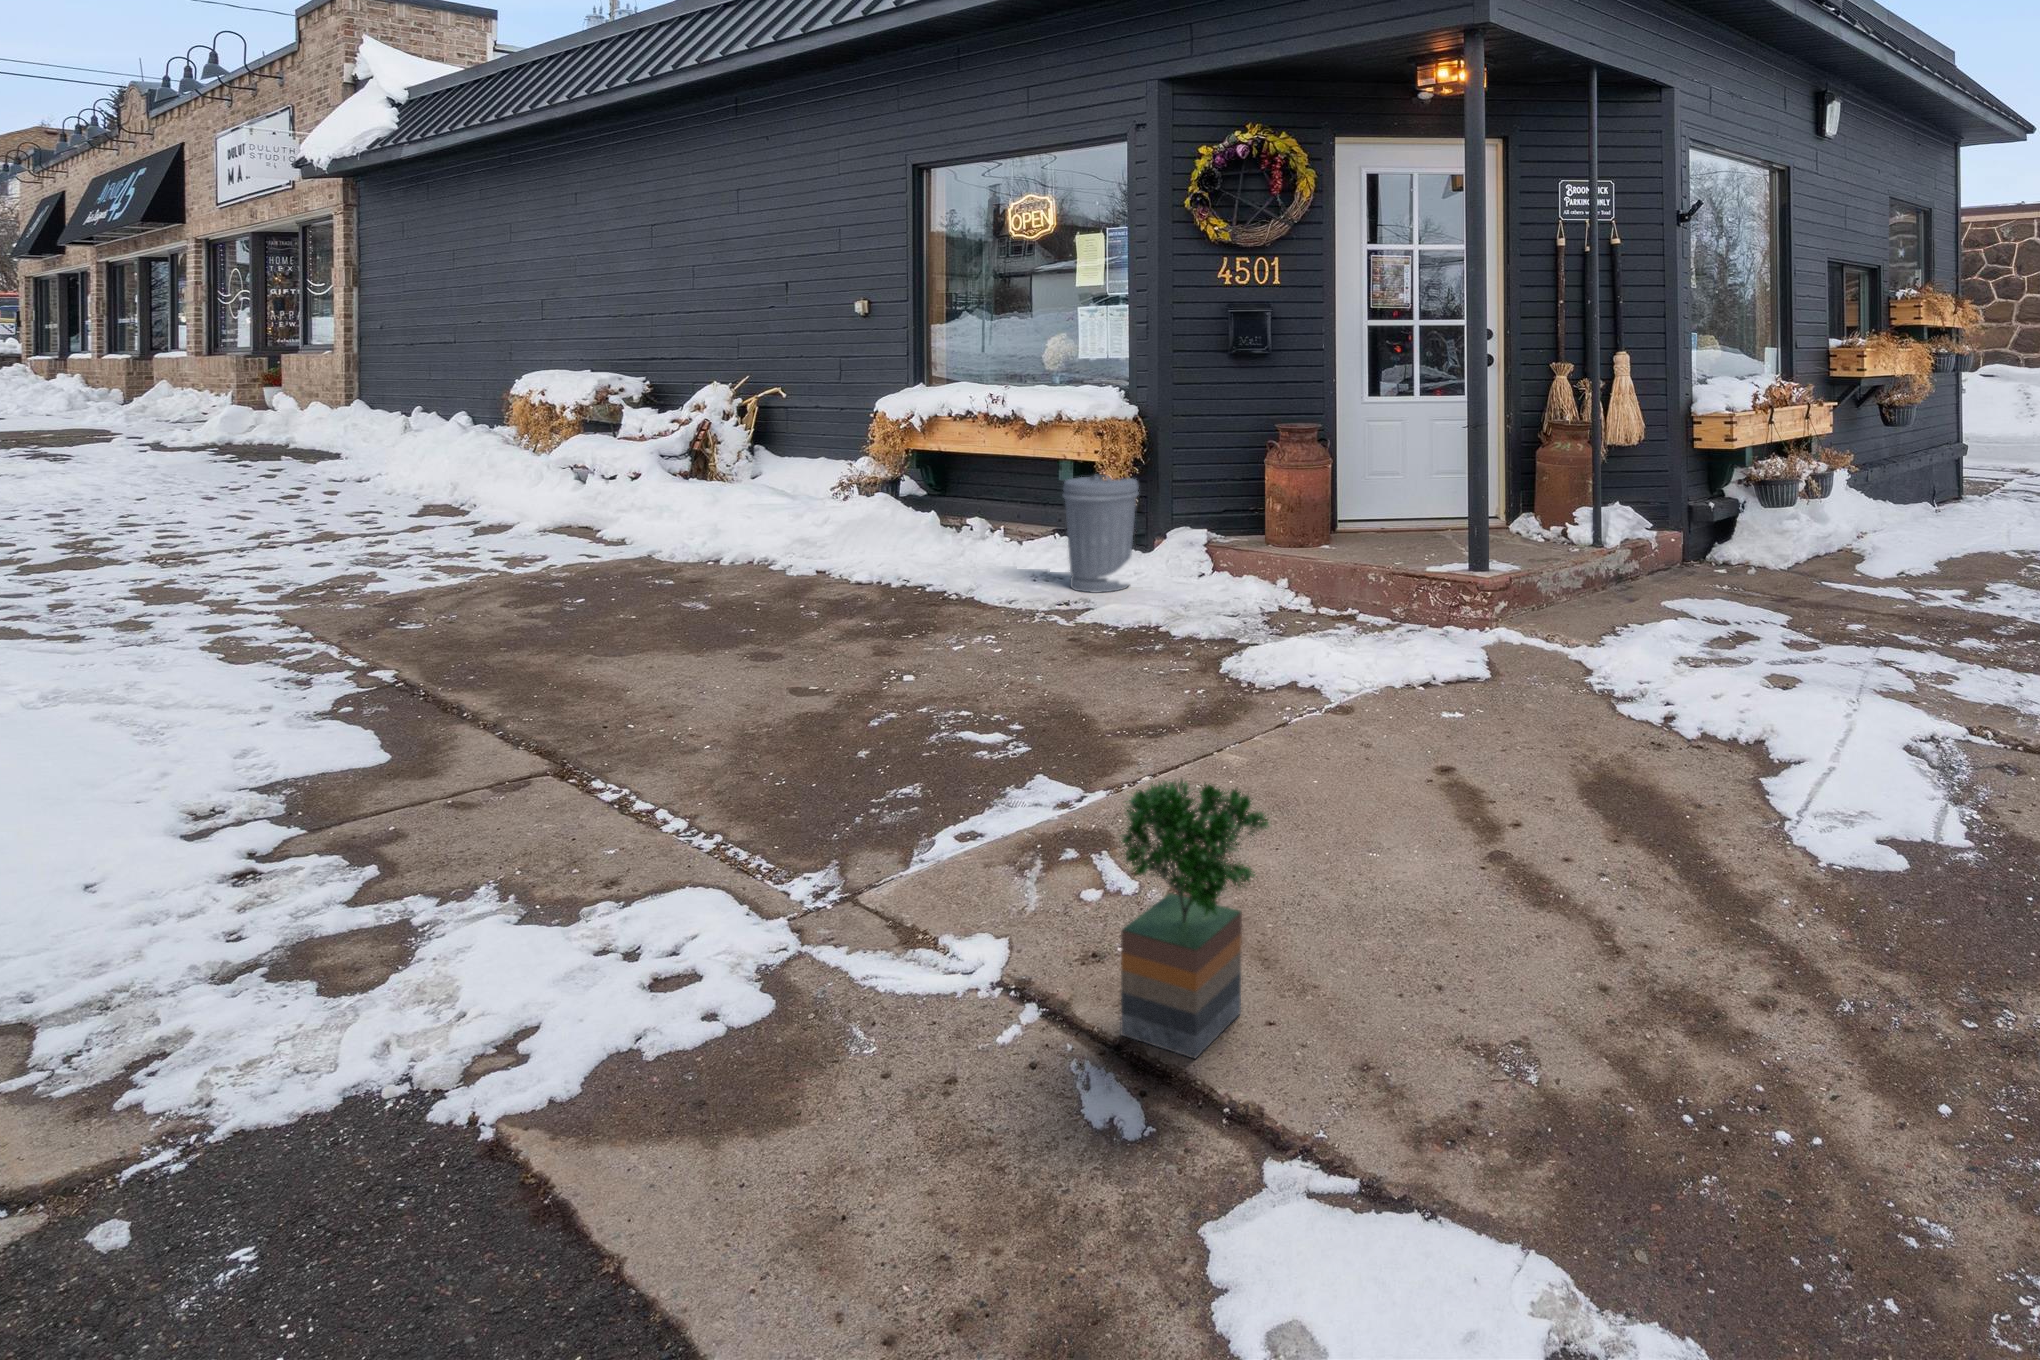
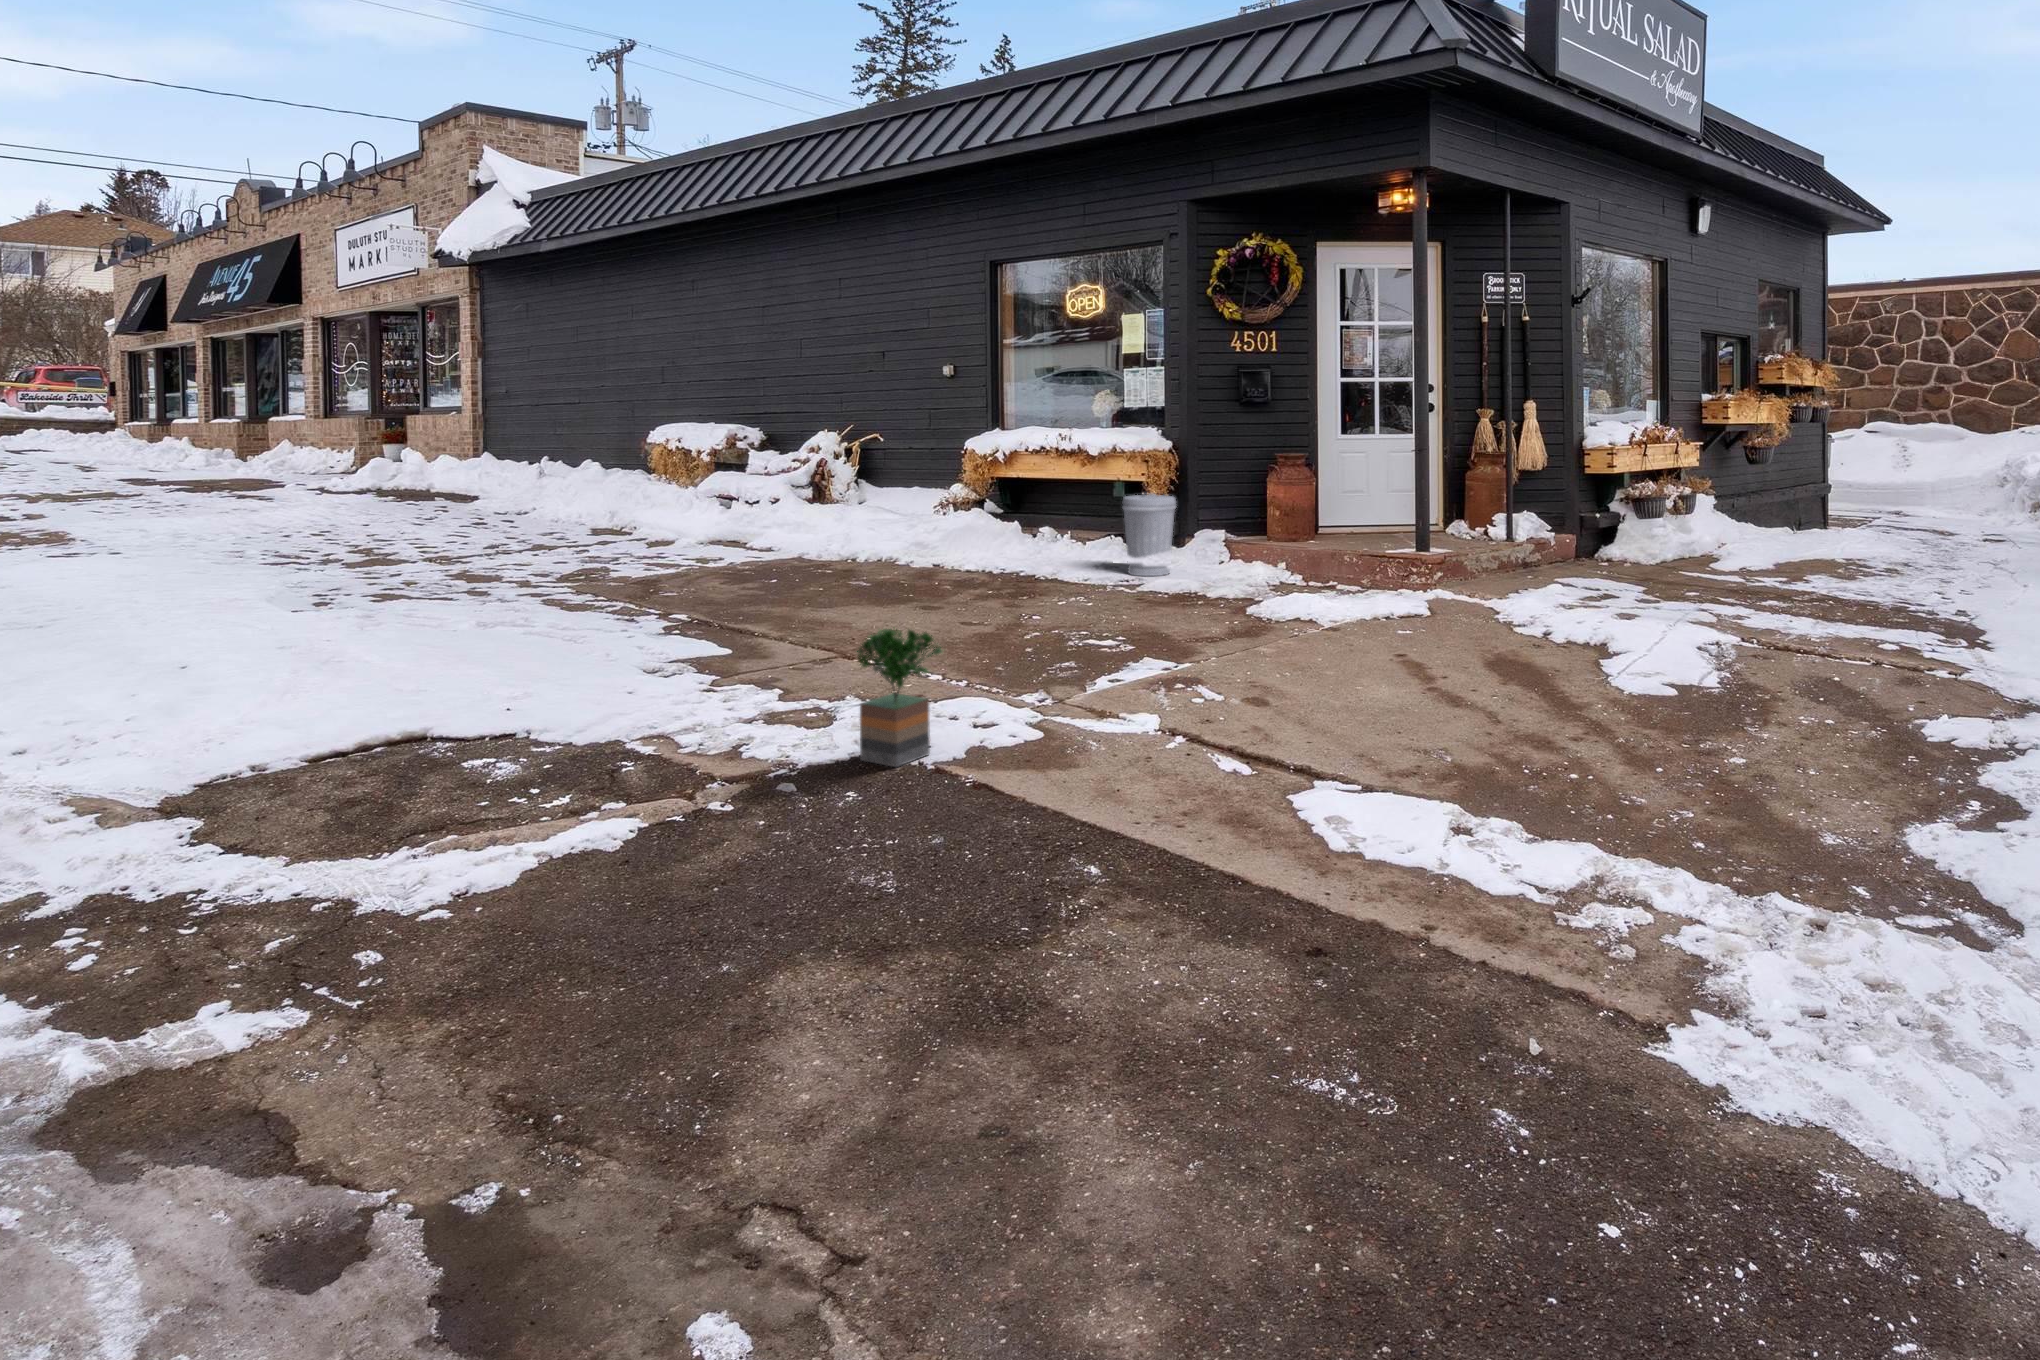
potted tree: present [1120,780,1269,1058] -> present [857,629,942,767]

